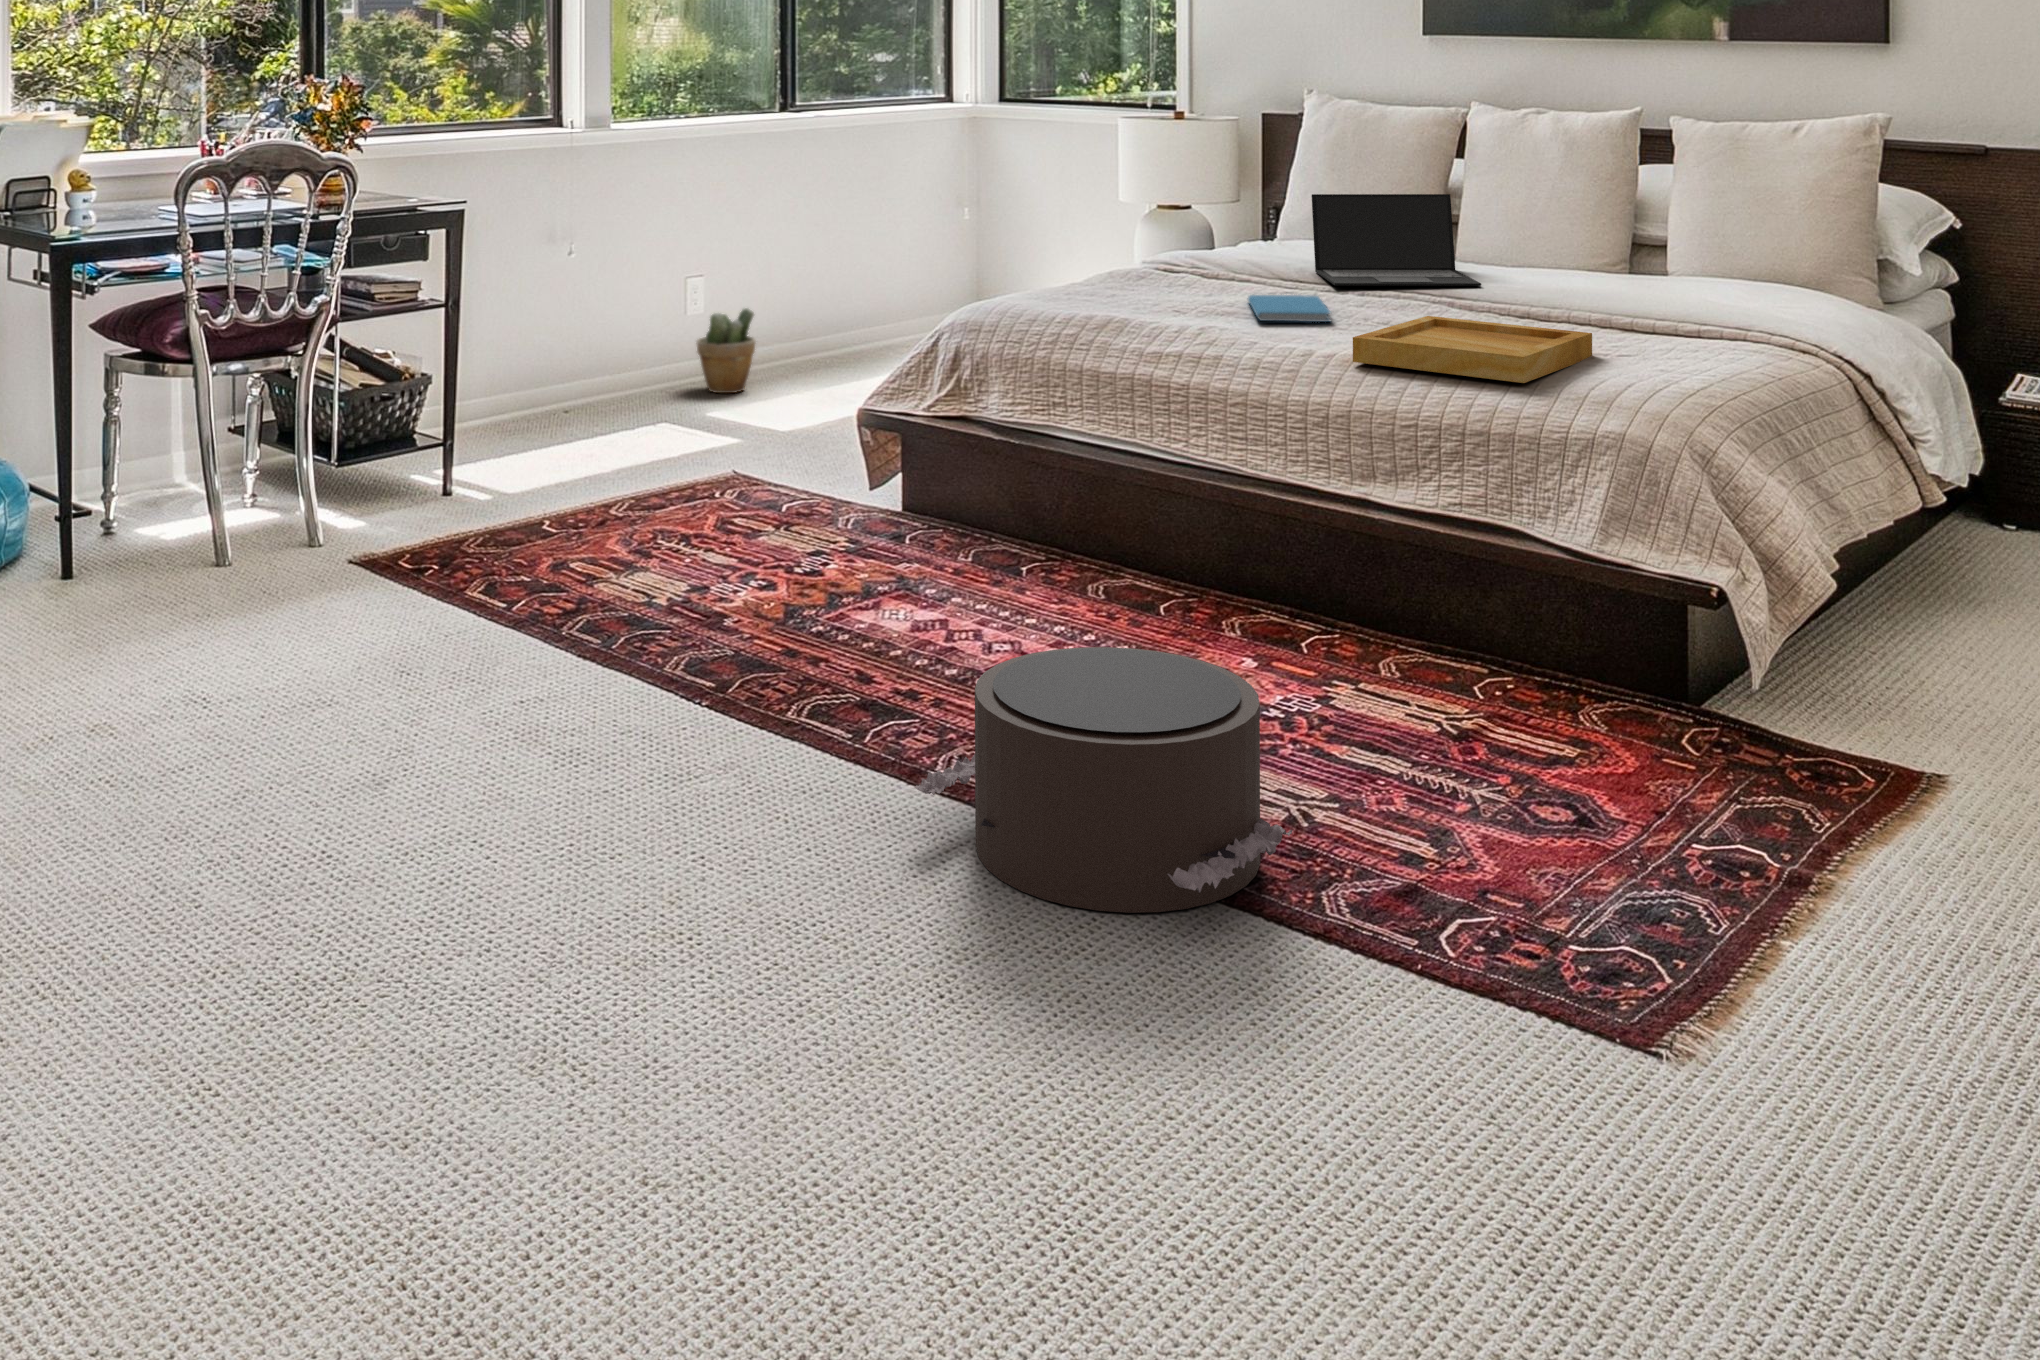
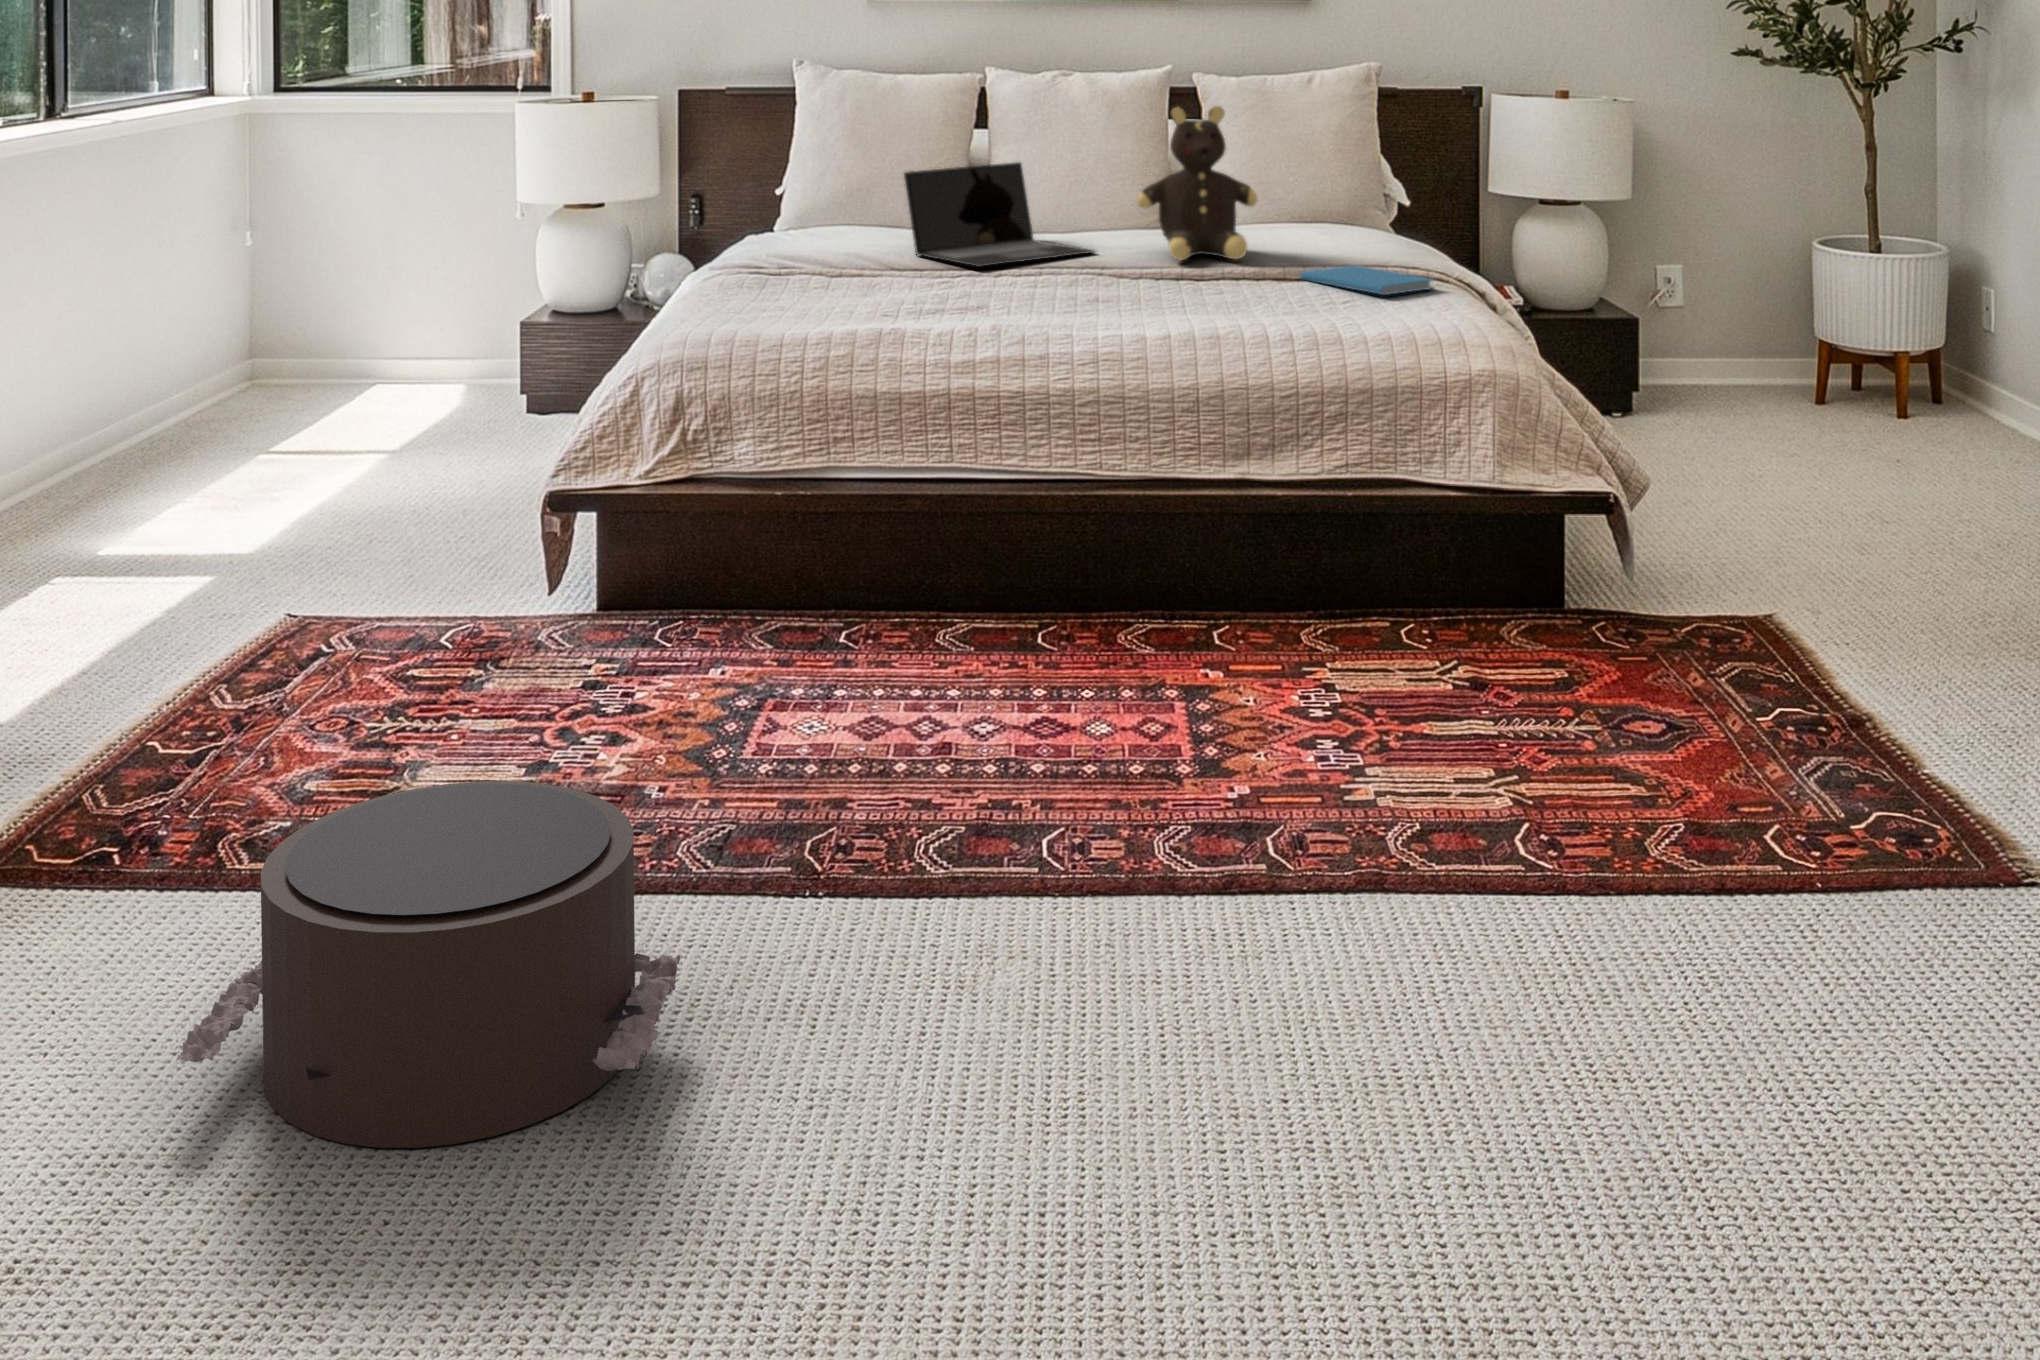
teddy bear: none [1521,147,1650,305] -> present [1137,106,1257,260]
book: present [1248,295,1330,322] -> present [1301,265,1433,295]
potted plant: present [696,308,756,393] -> none [31,381,122,503]
tray: present [1353,316,1592,383] -> none [1169,285,1363,341]
pouf: present [915,647,1292,913] -> present [176,781,680,1148]

